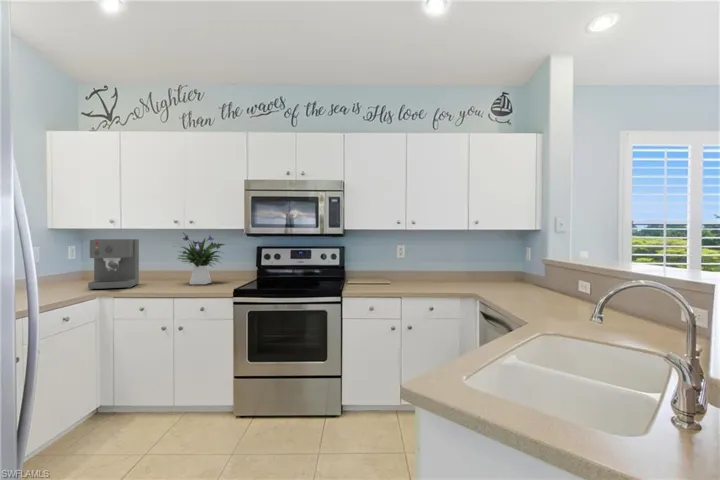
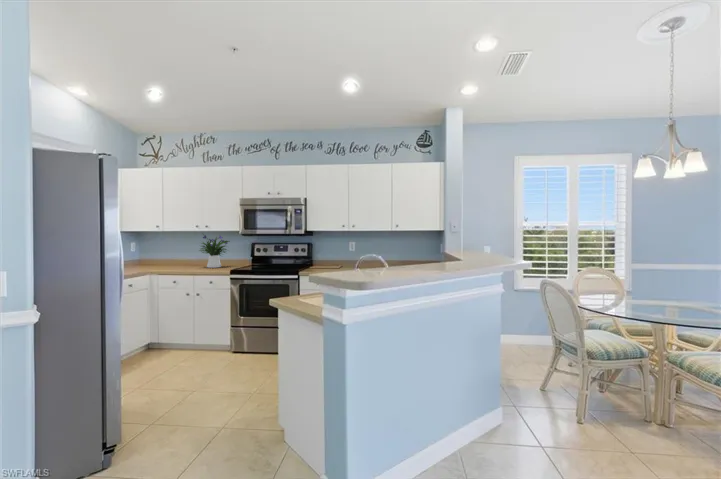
coffee maker: present [88,239,139,290] -> none [144,238,175,269]

